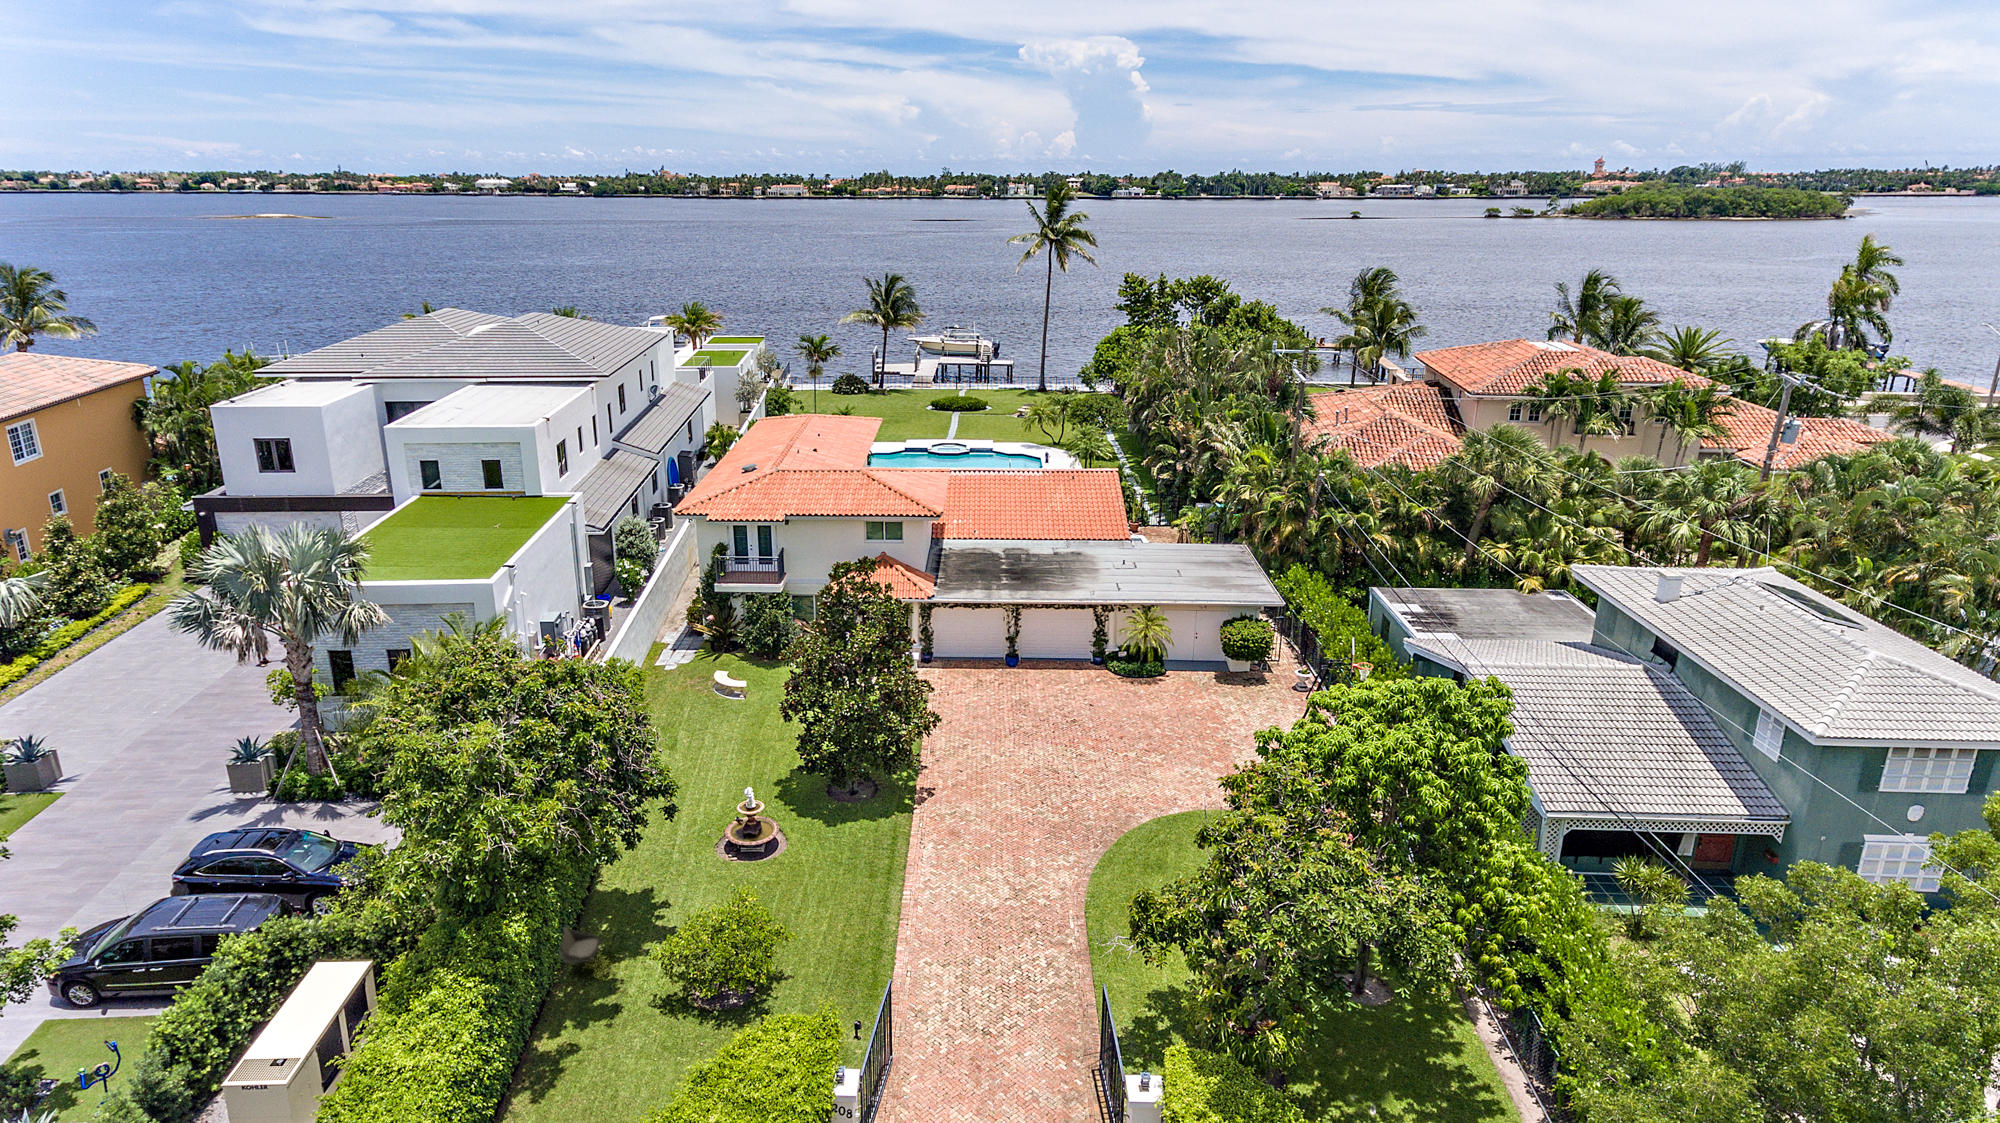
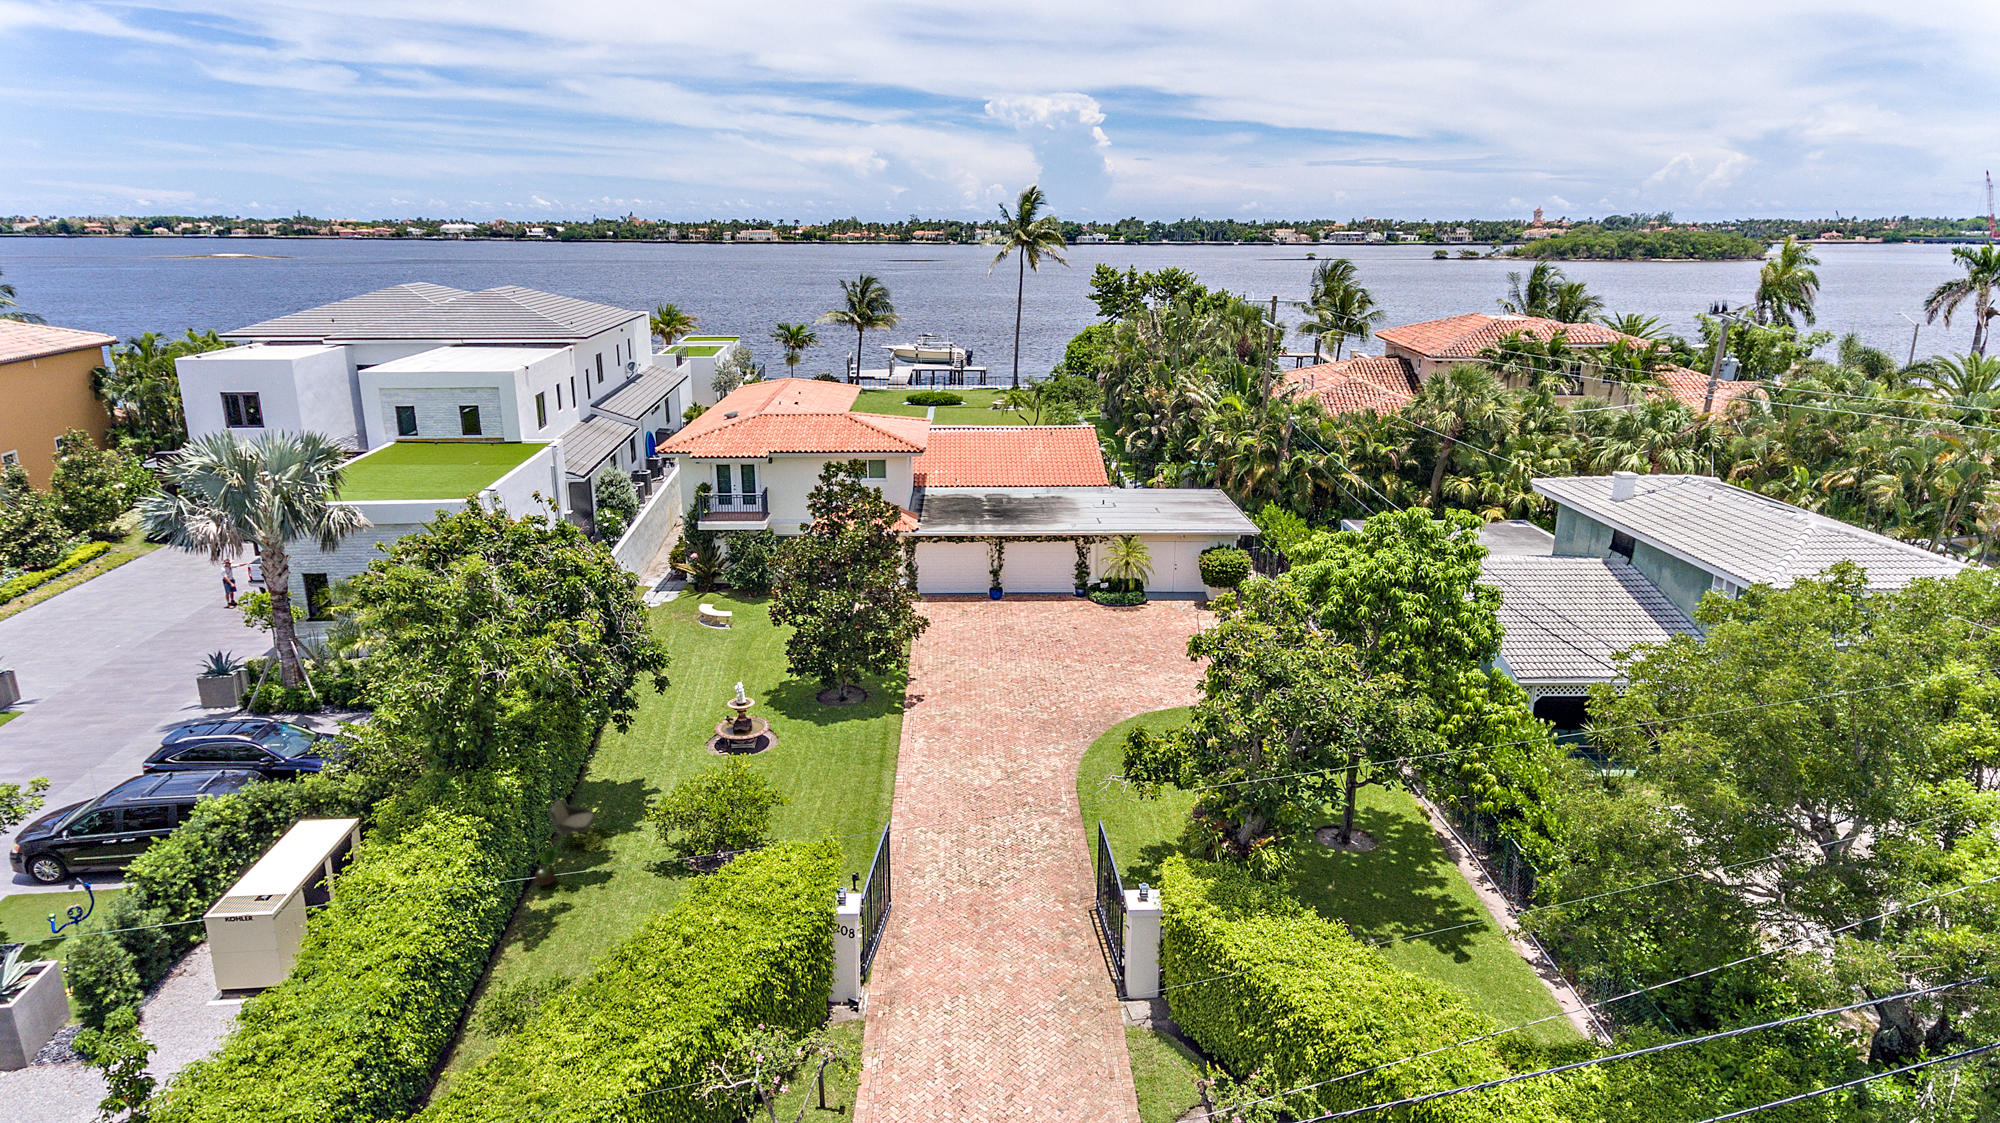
potted tree: none [540,981,564,1021] -> present [535,846,557,885]

